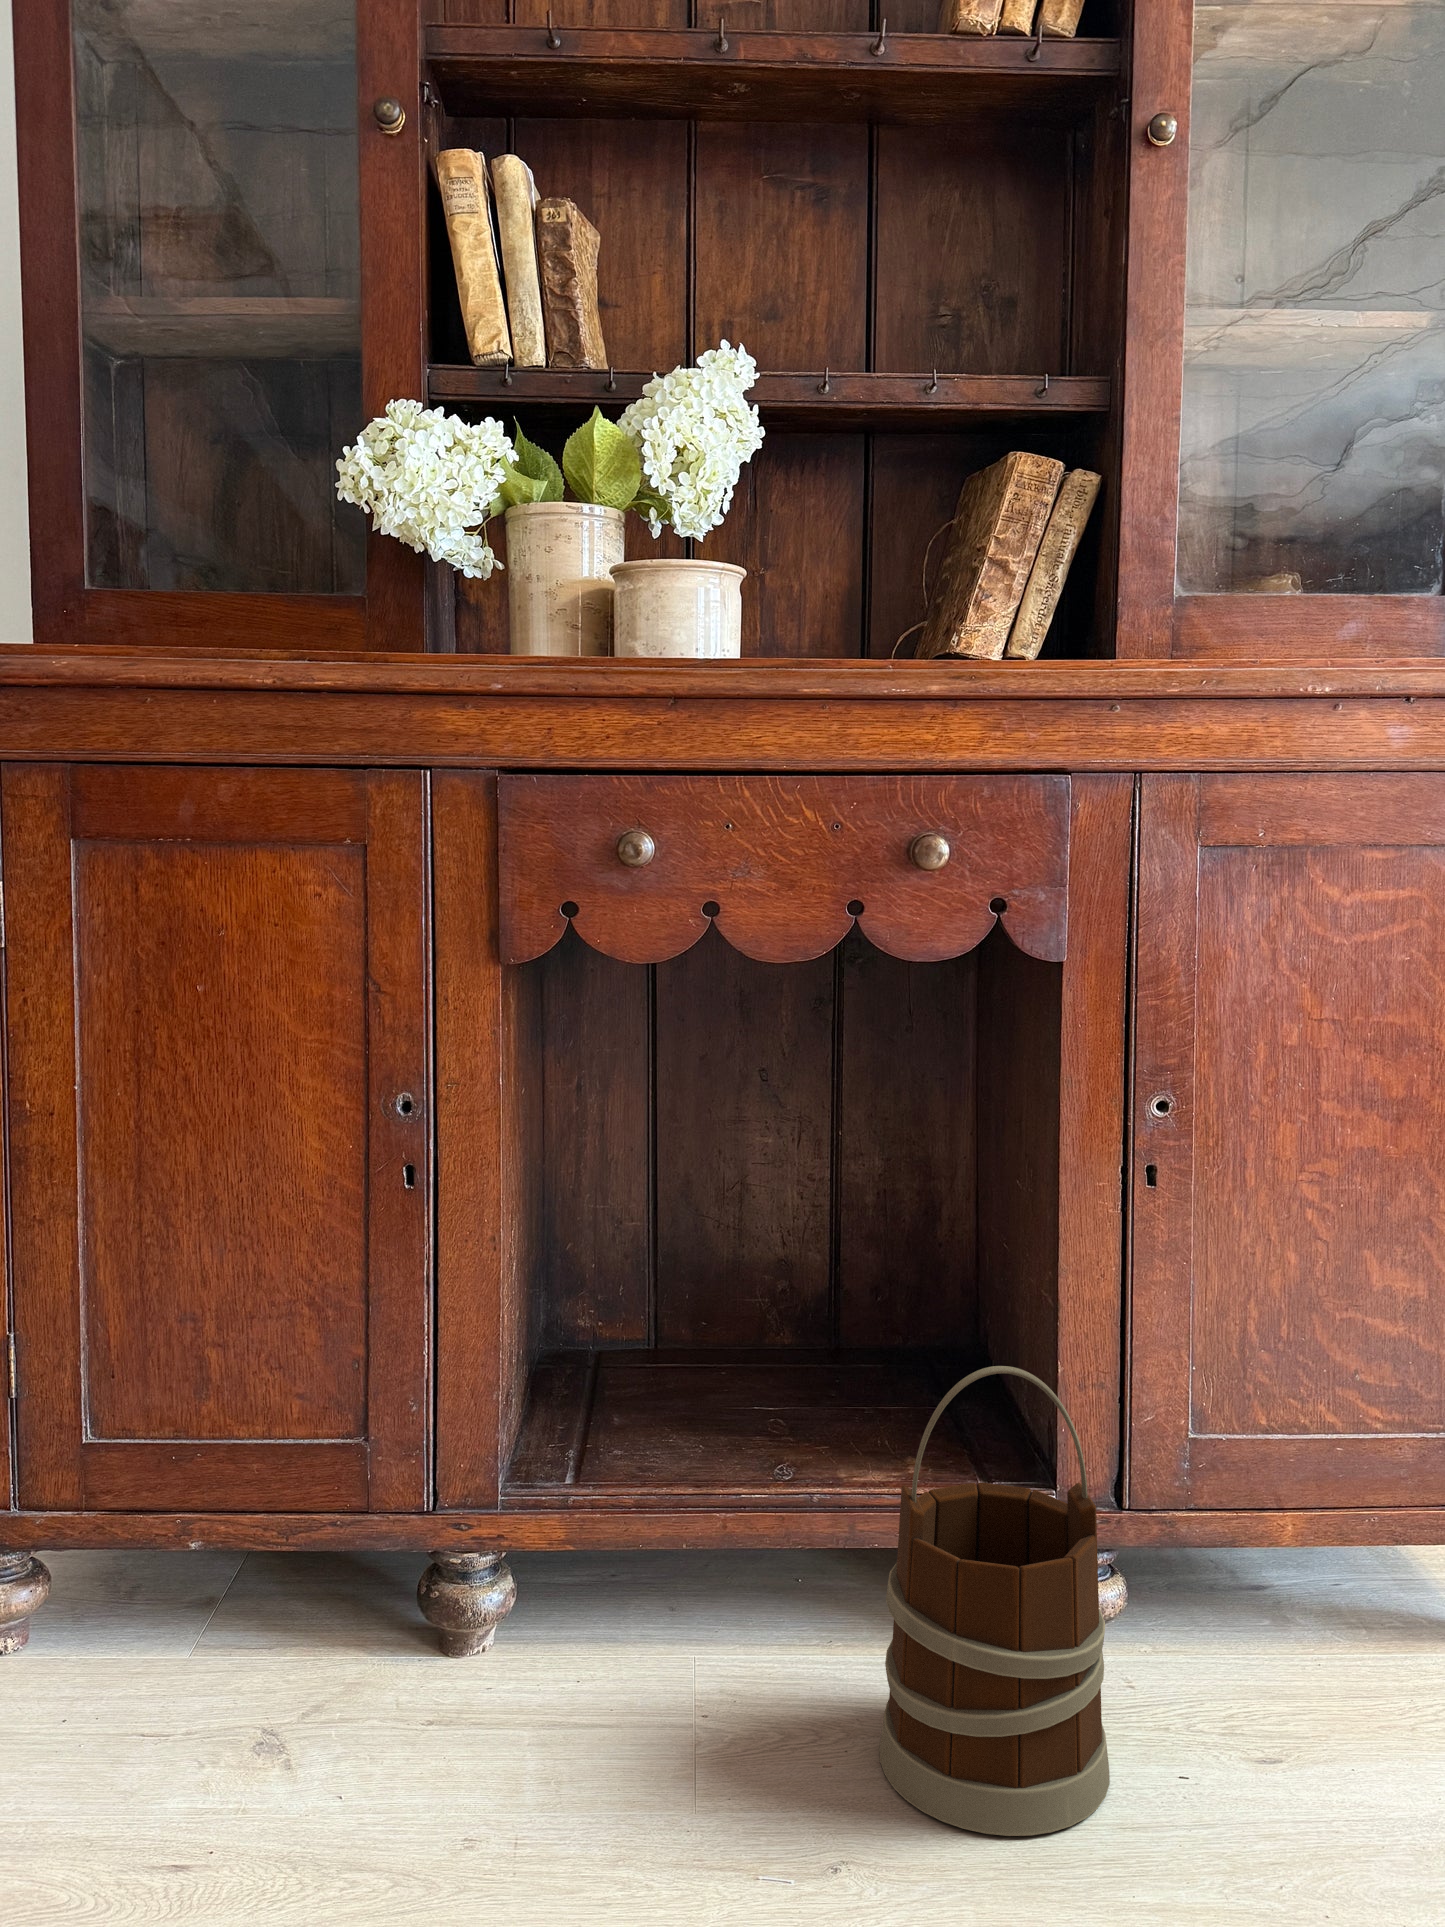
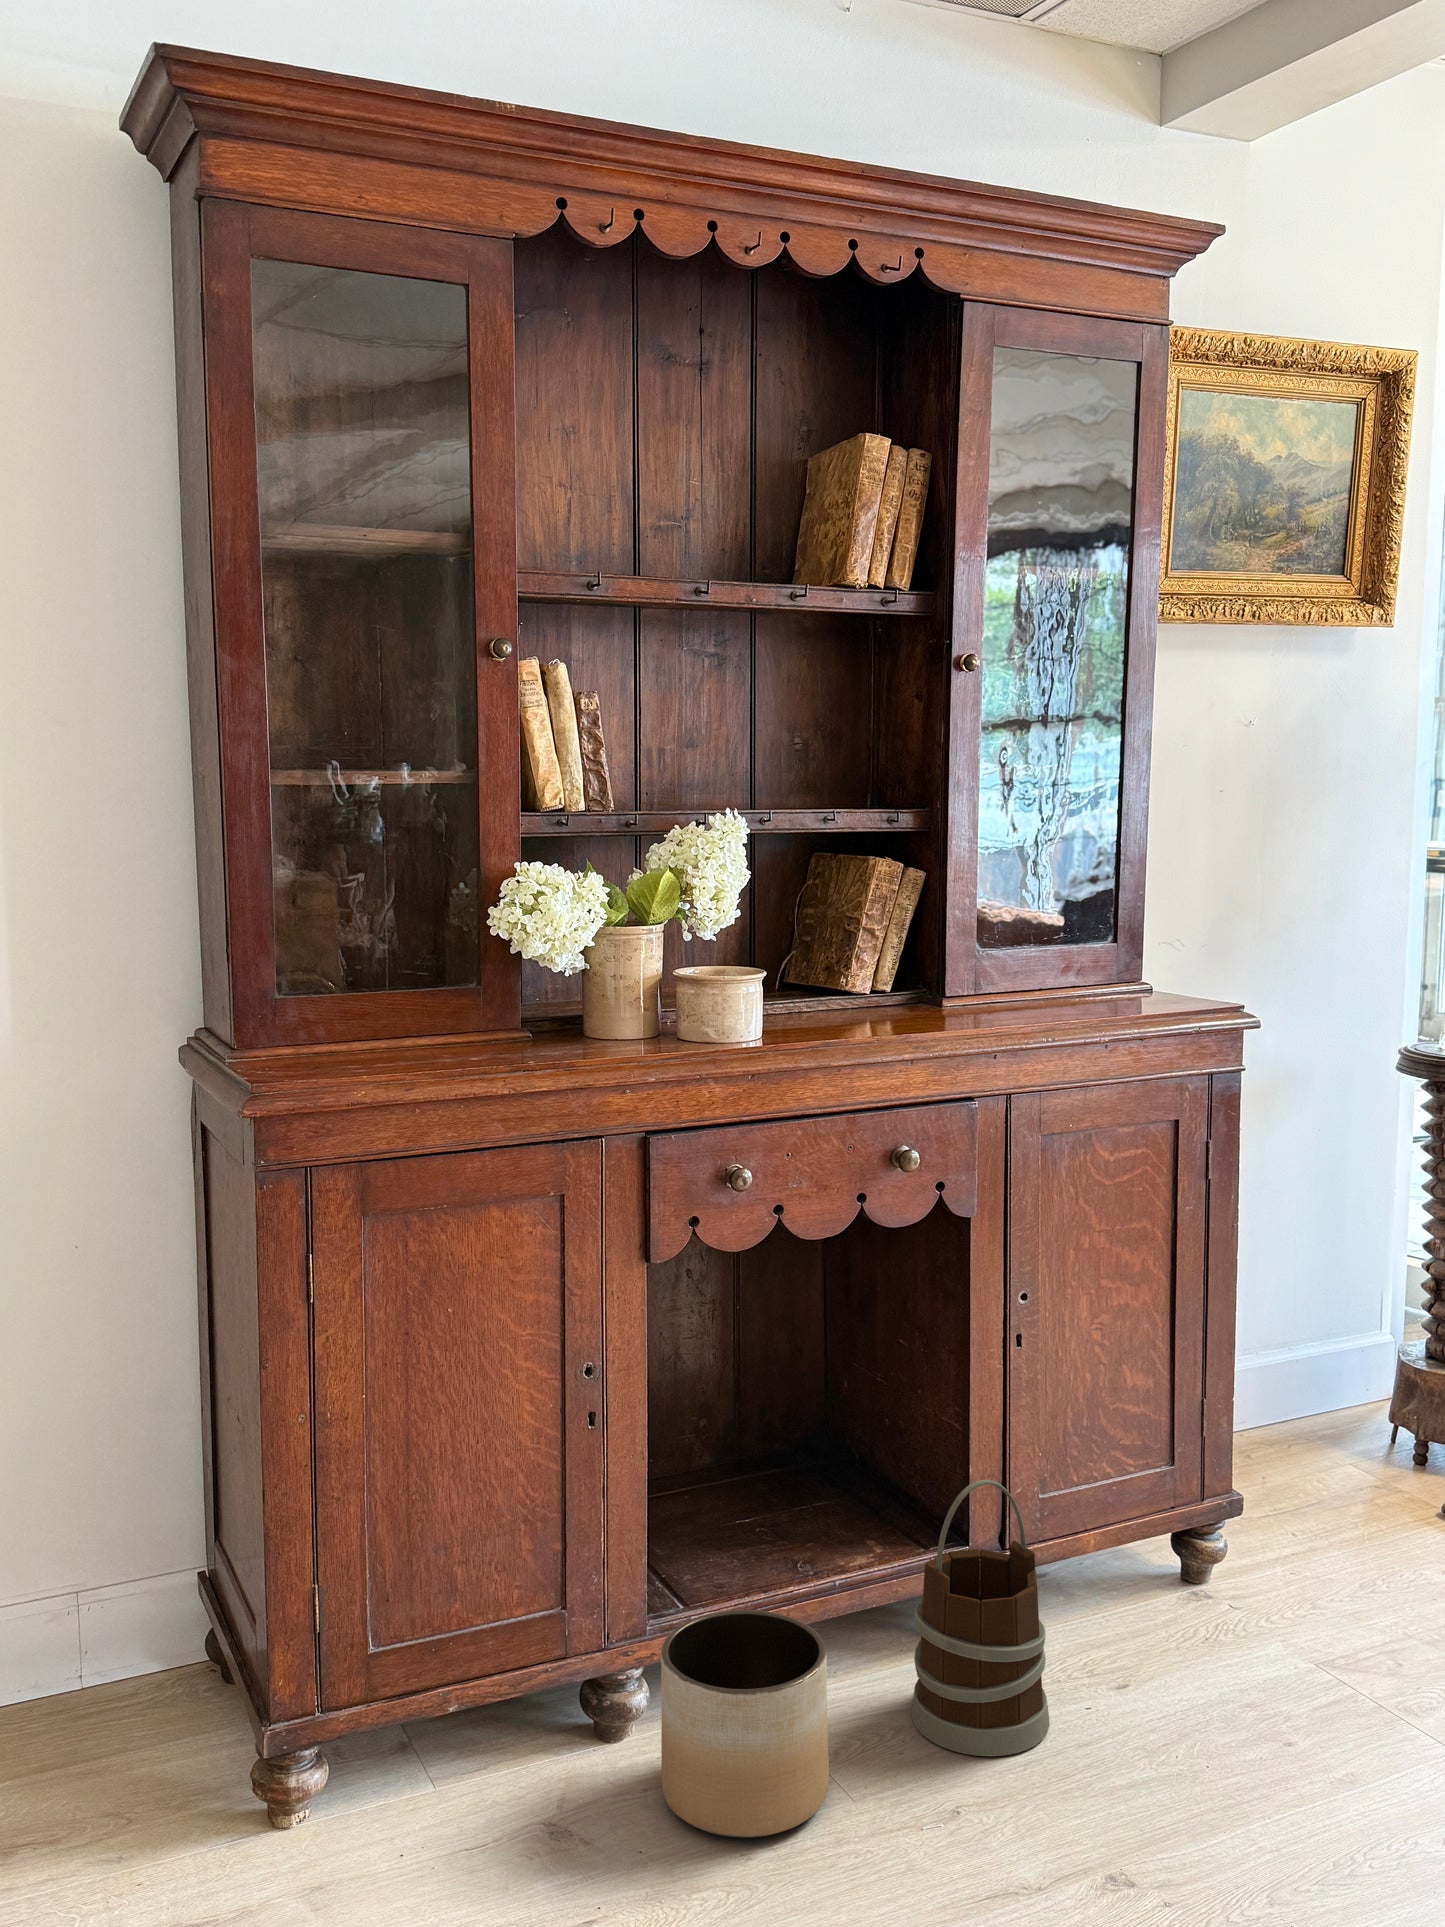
planter: none [416,1493,678,1848] -> present [661,1610,829,1838]

